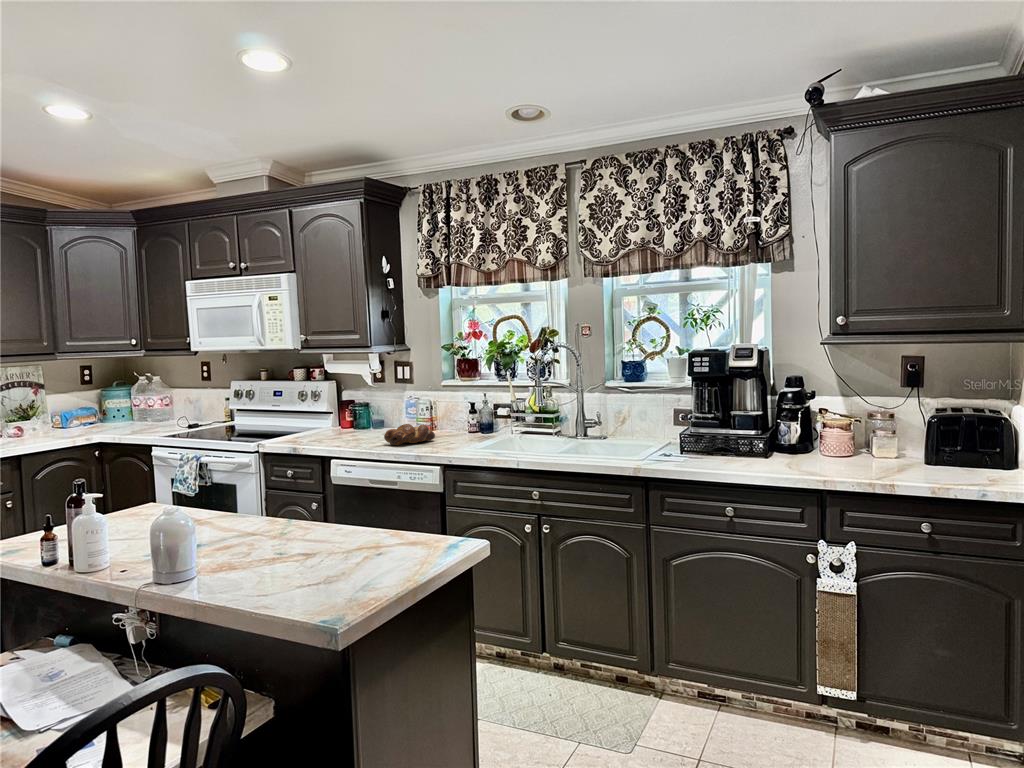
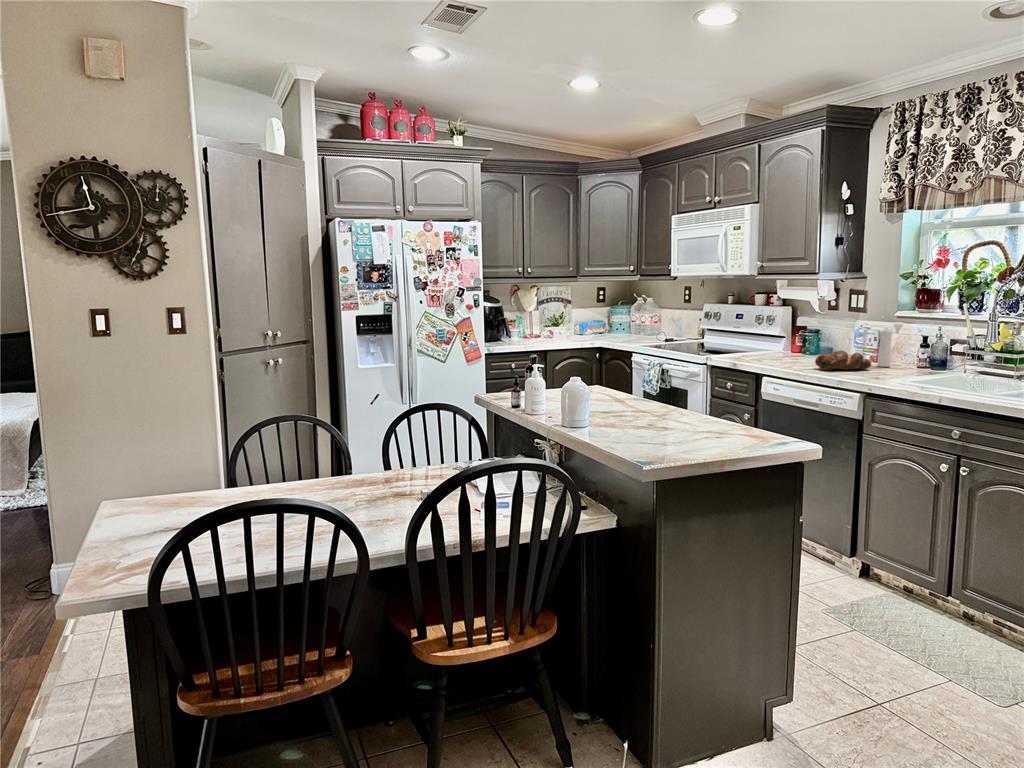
pepper mill: none [435,392,452,436] -> present [877,322,903,367]

